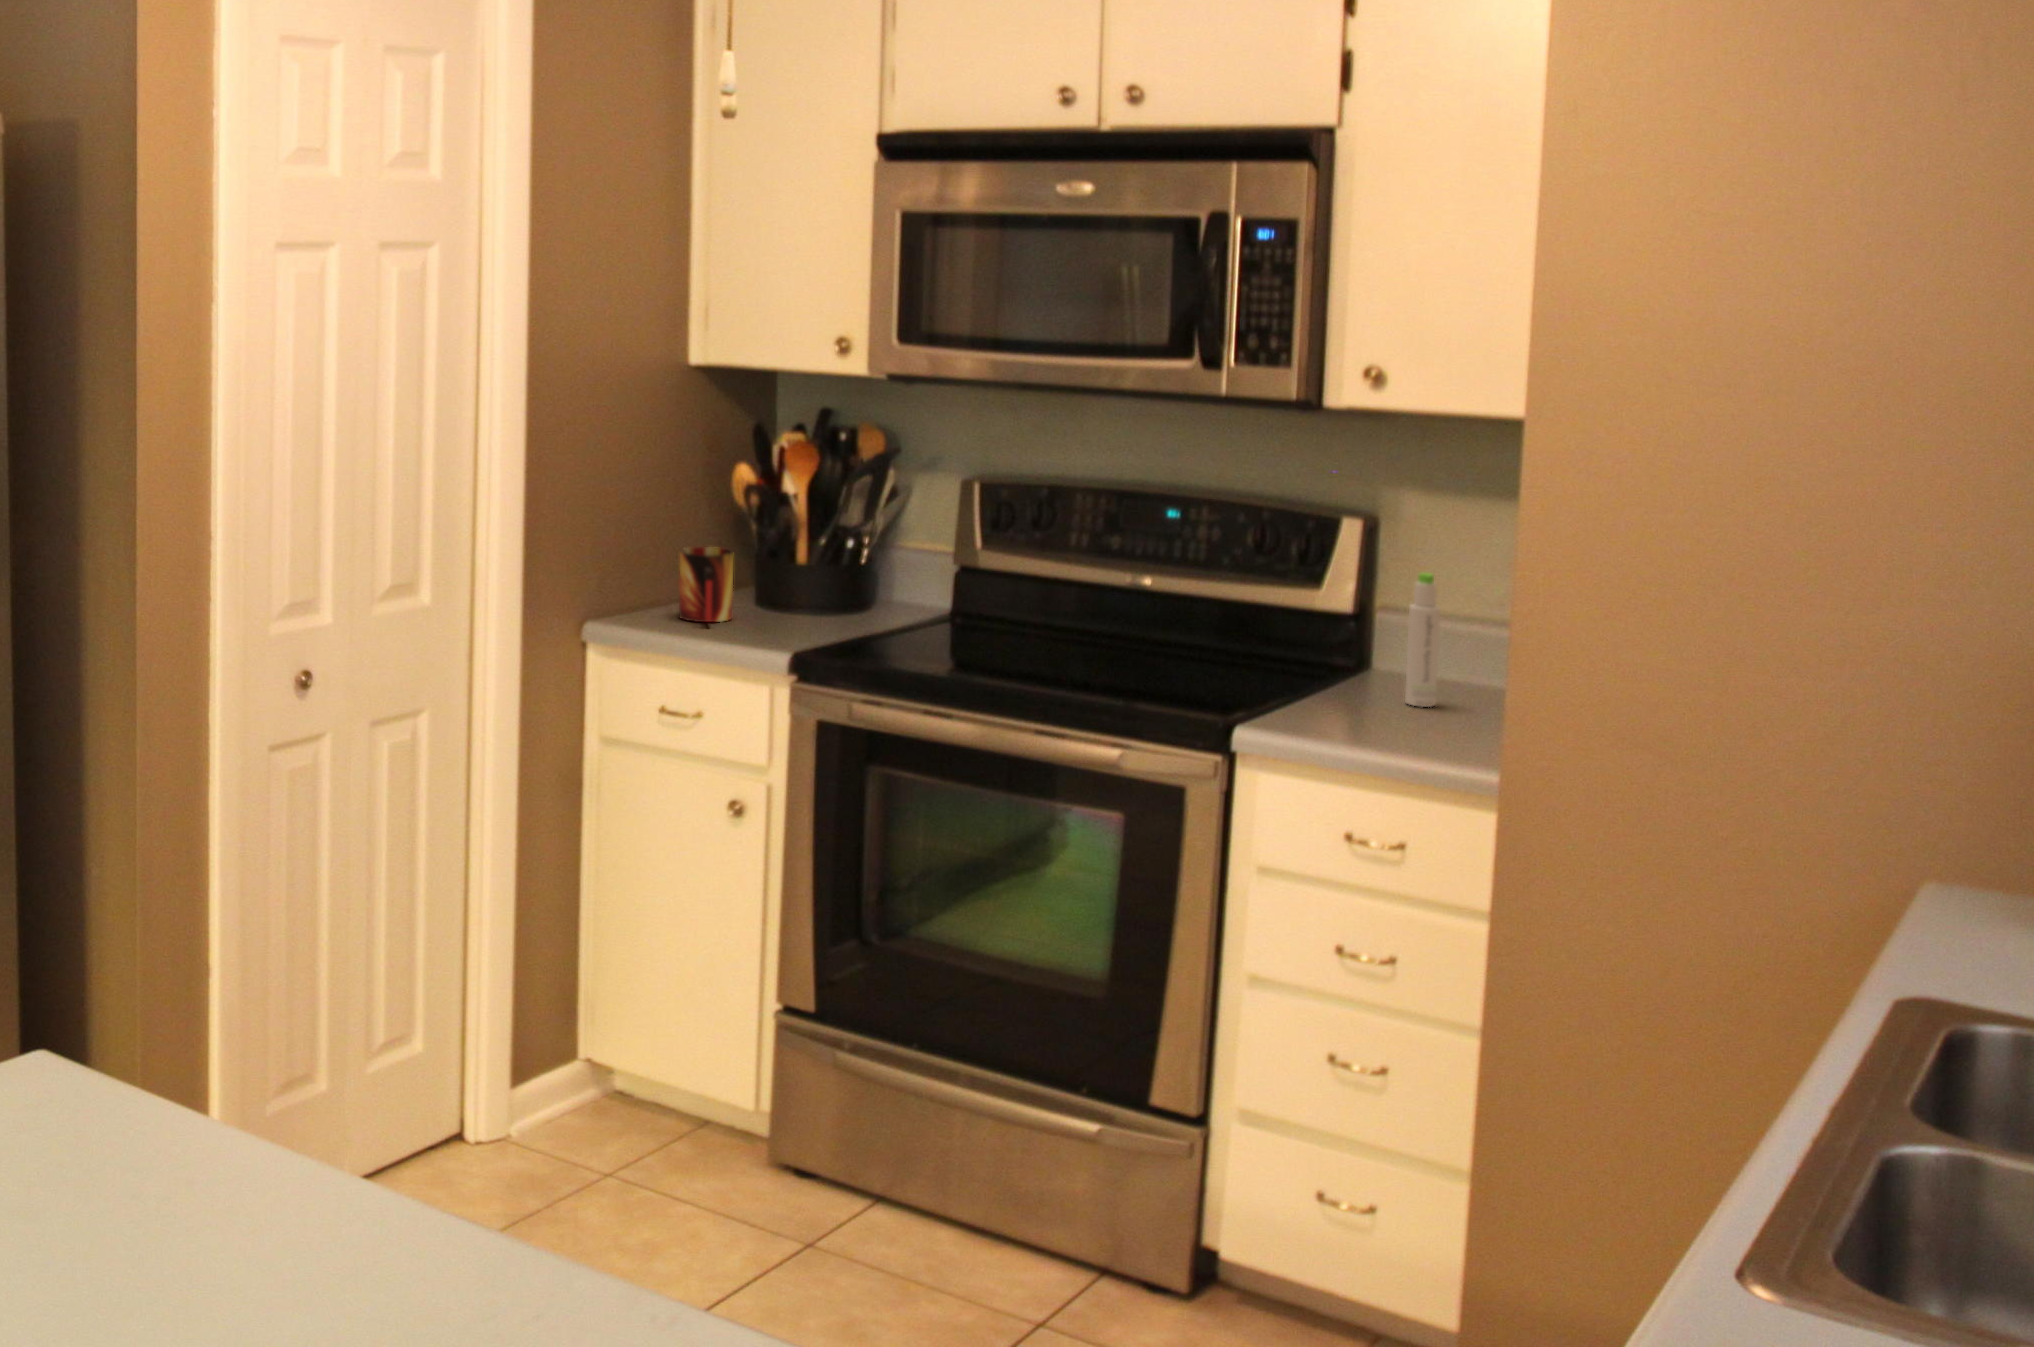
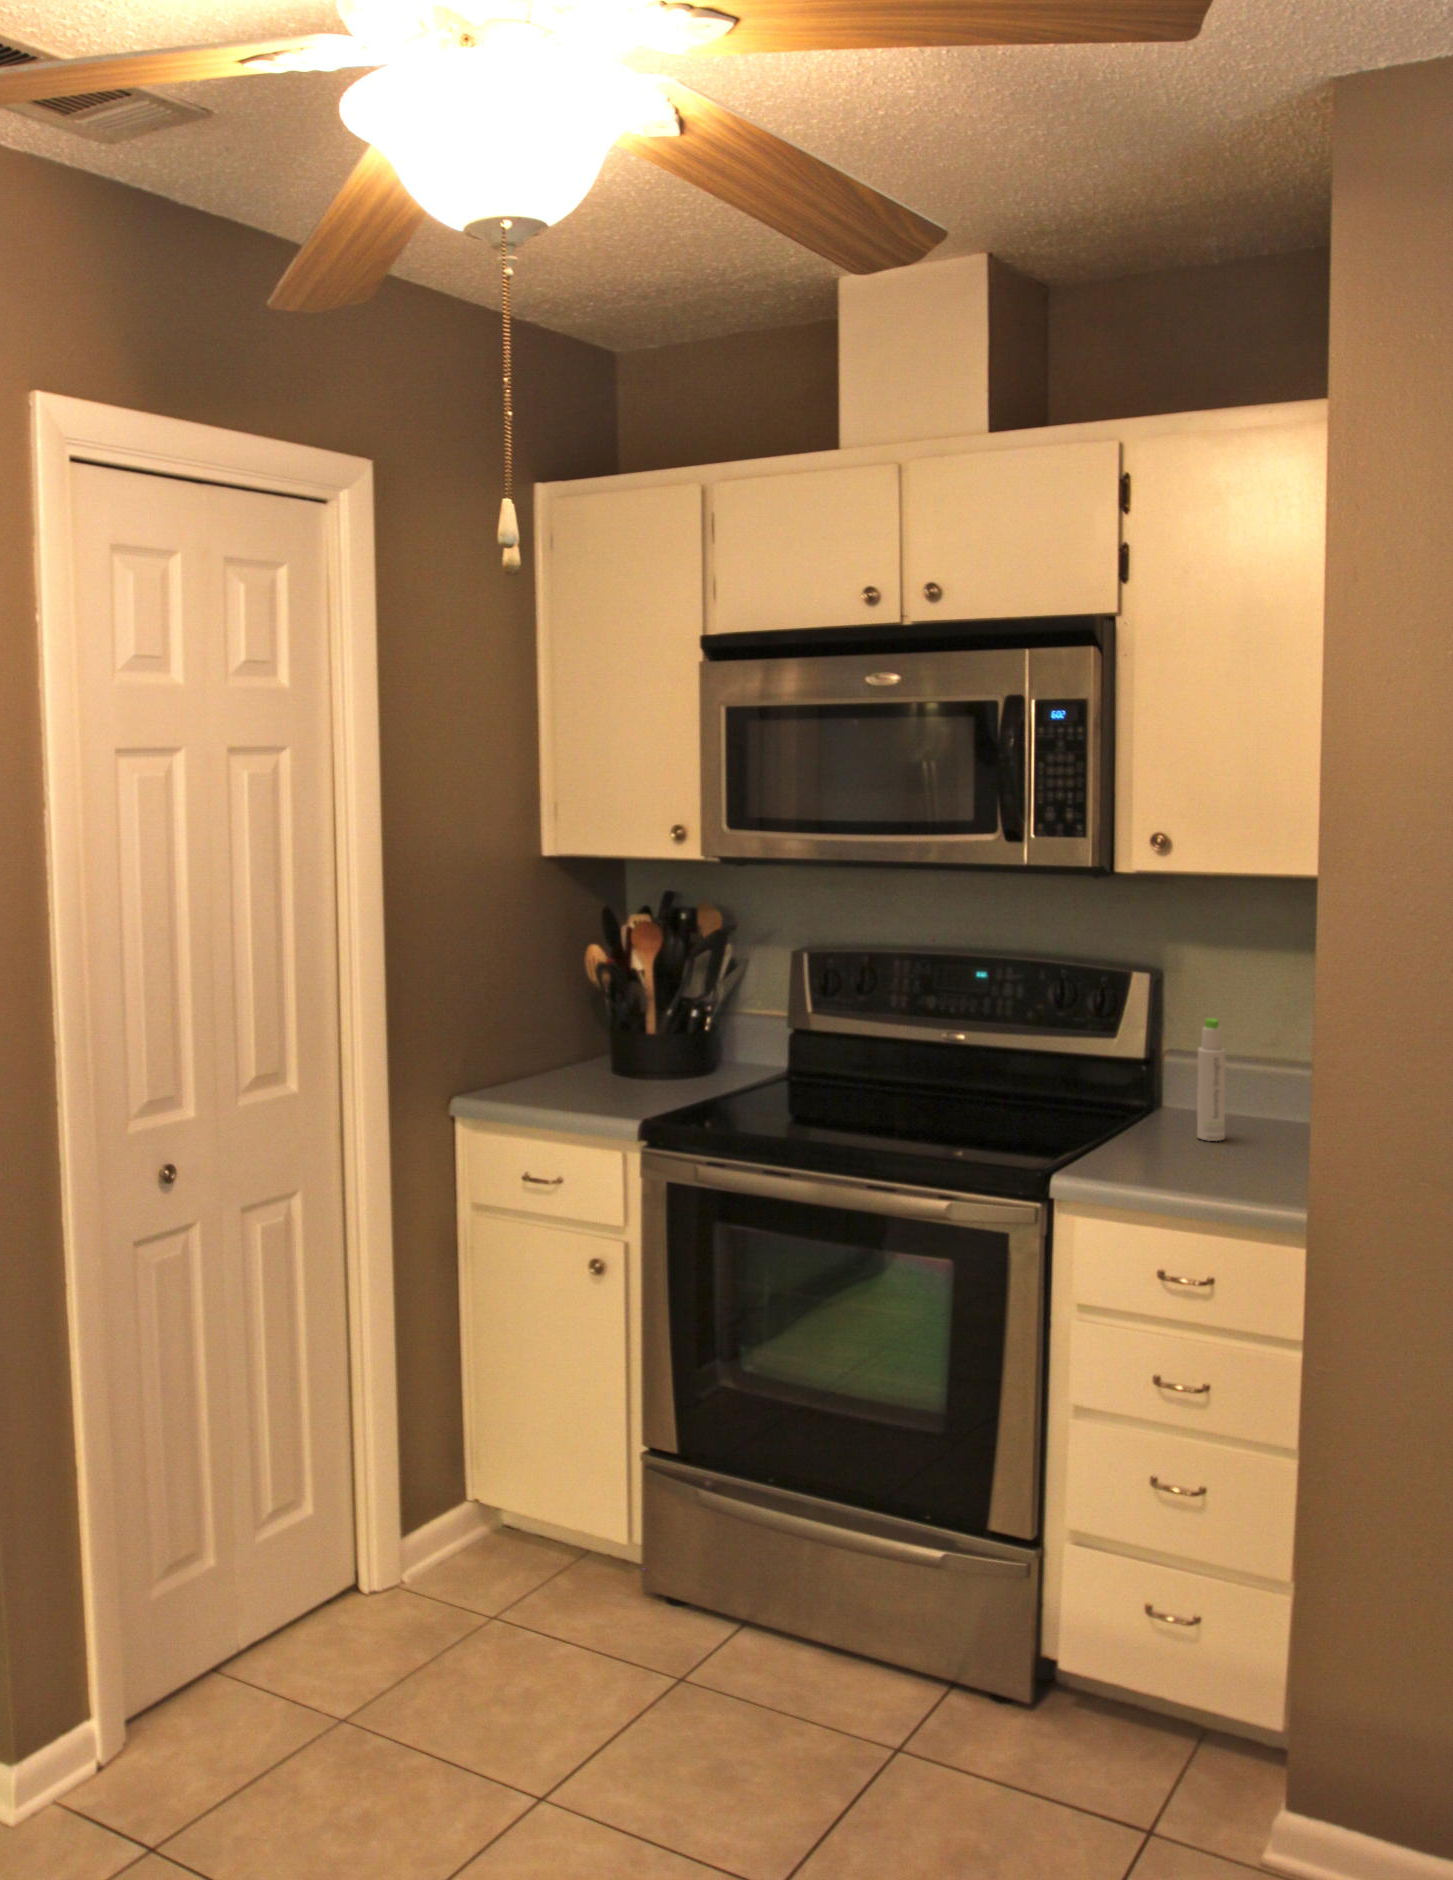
mug: present [679,547,733,622] -> none [541,1021,591,1090]

